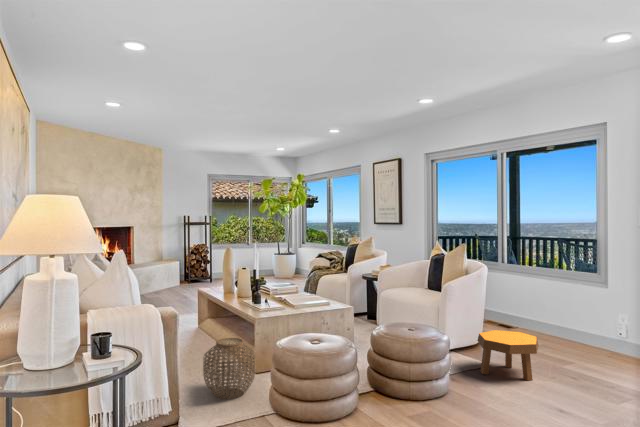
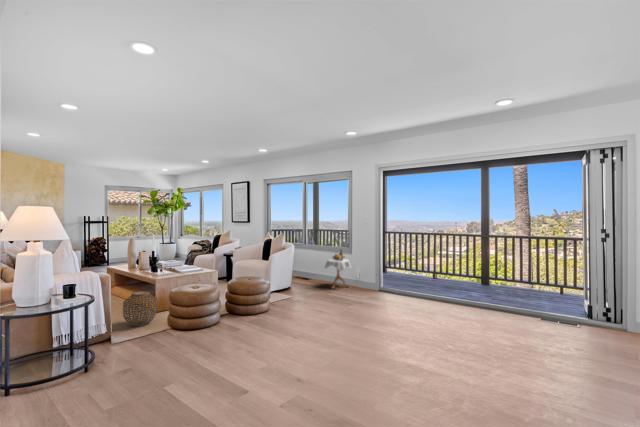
side table: none [550,277,612,354] -> present [325,251,352,288]
footstool: present [477,330,539,381] -> none [286,278,315,301]

